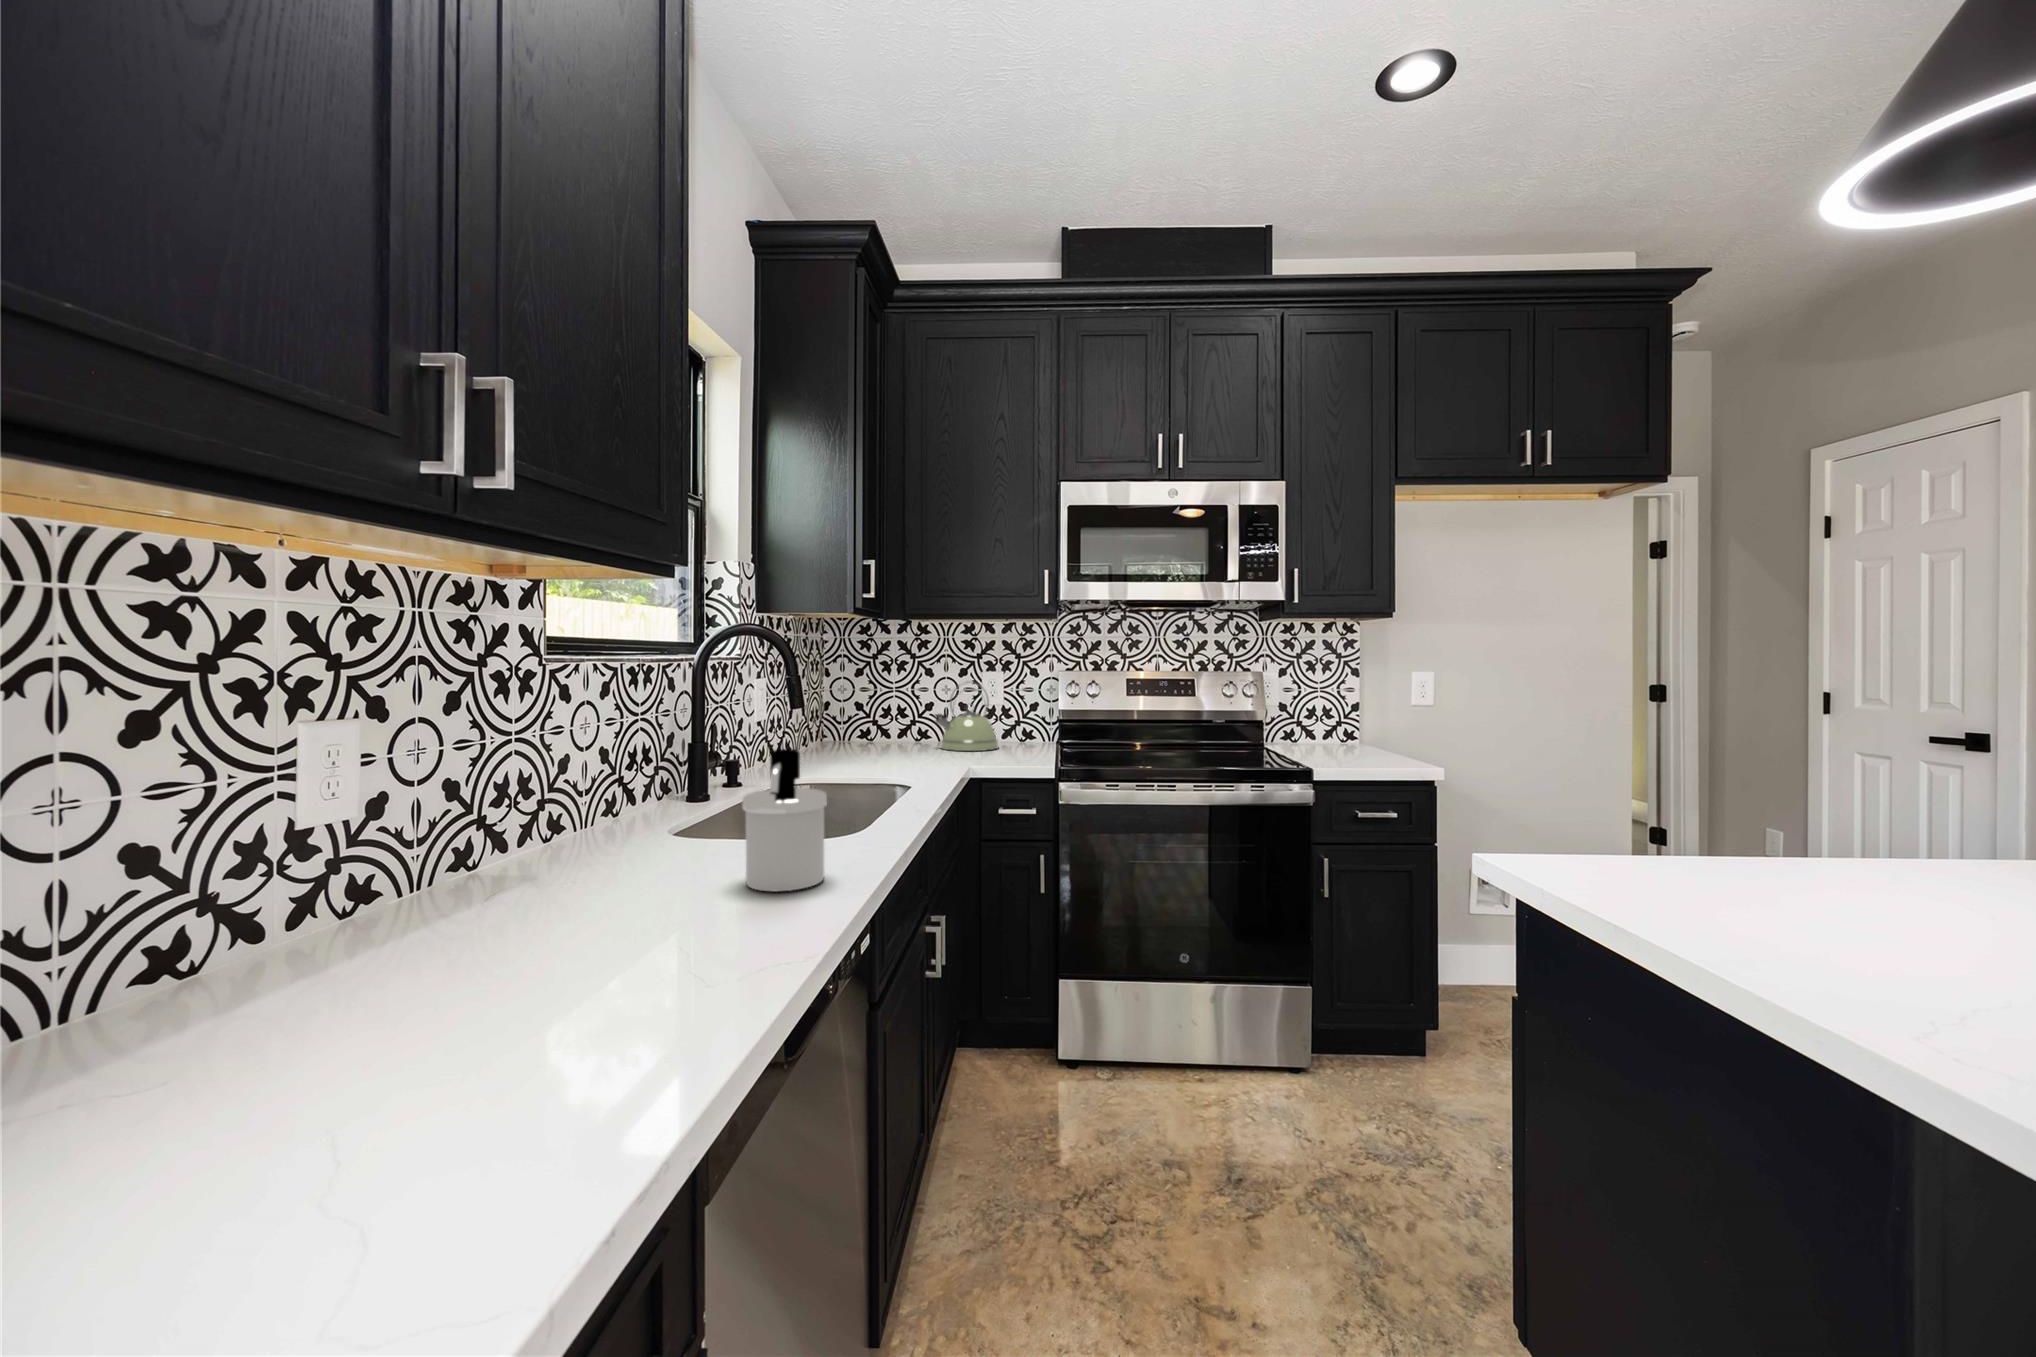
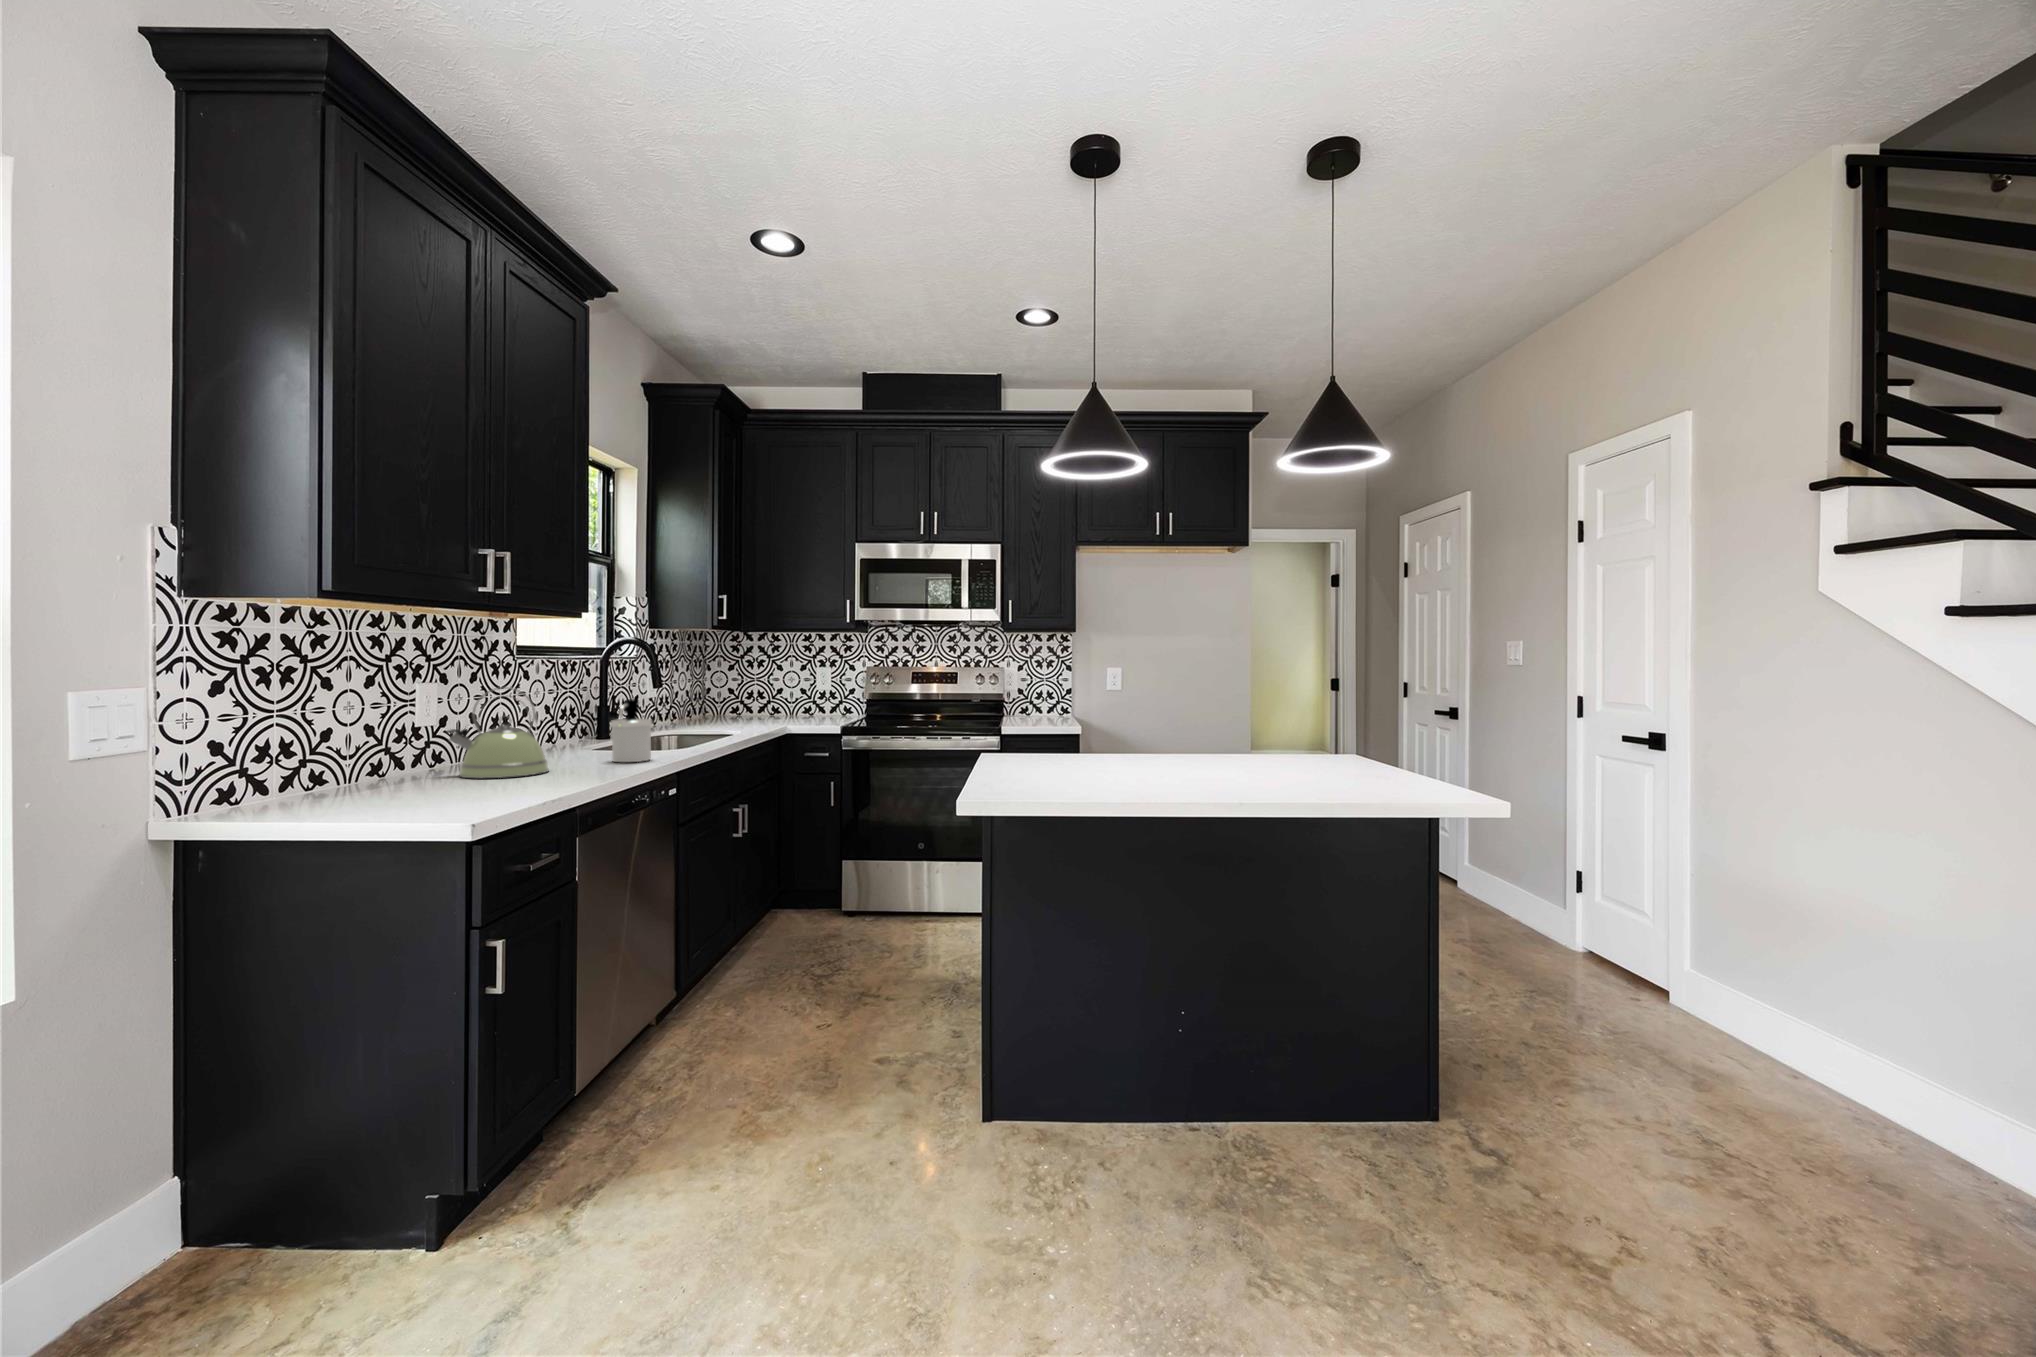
kettle: present [934,681,998,751] -> present [447,687,549,778]

